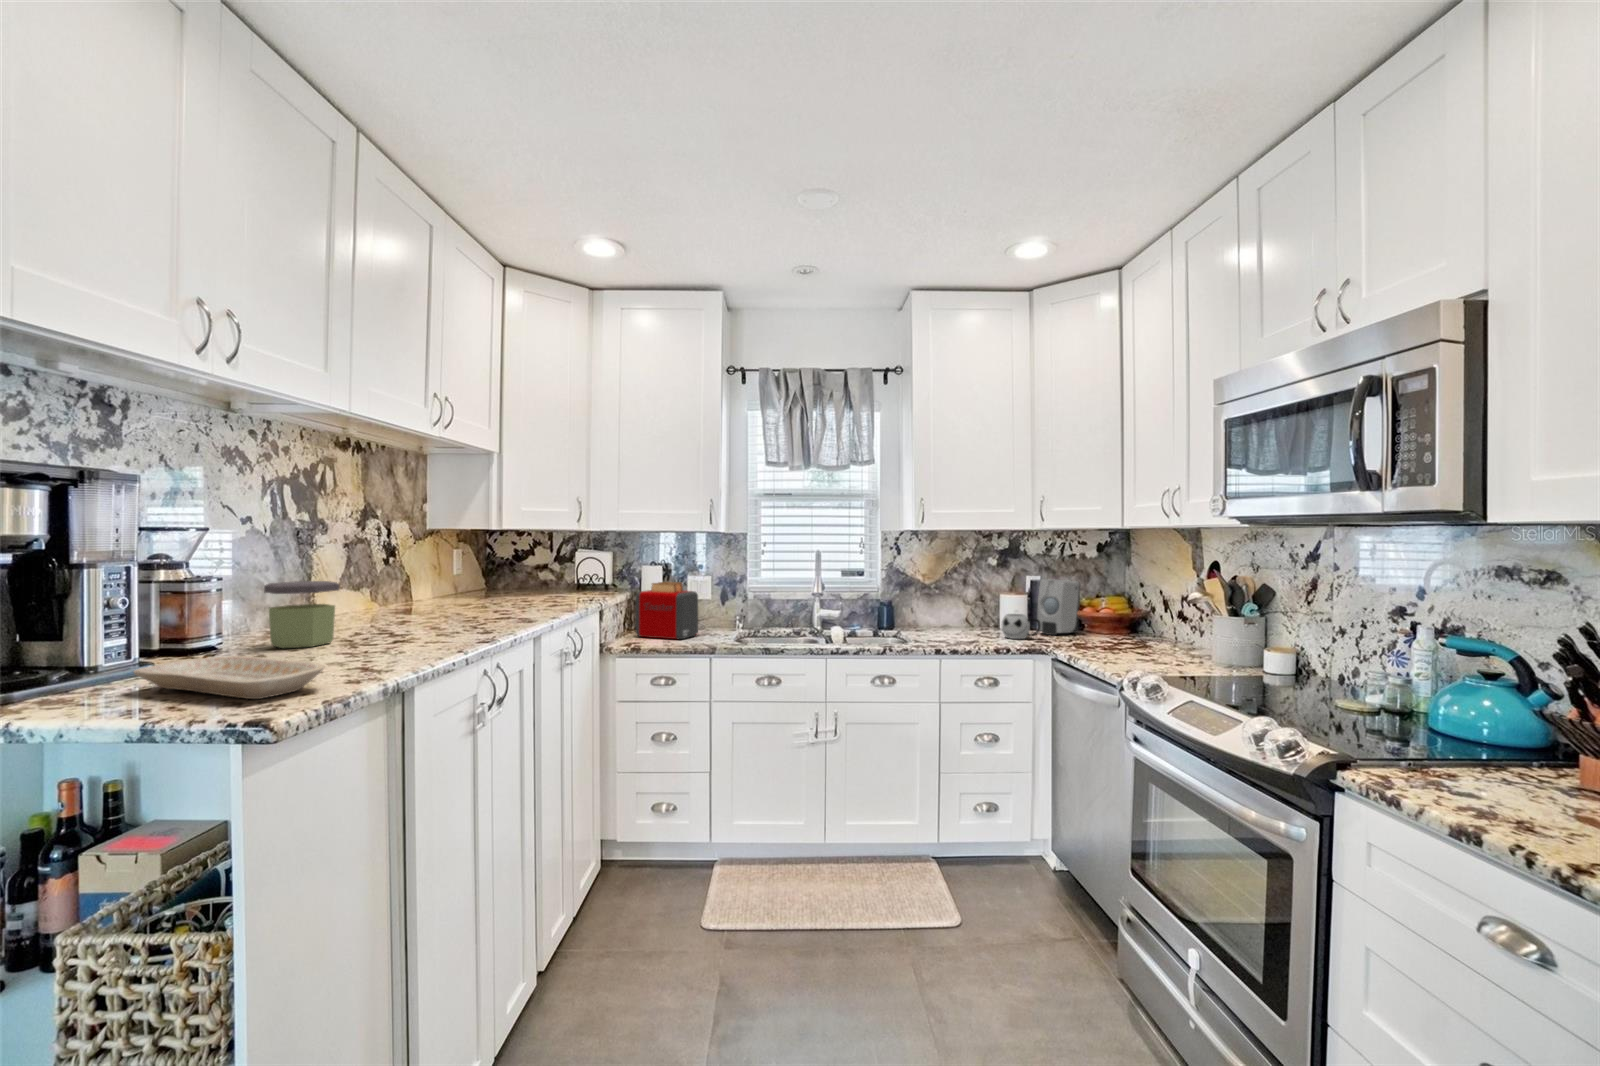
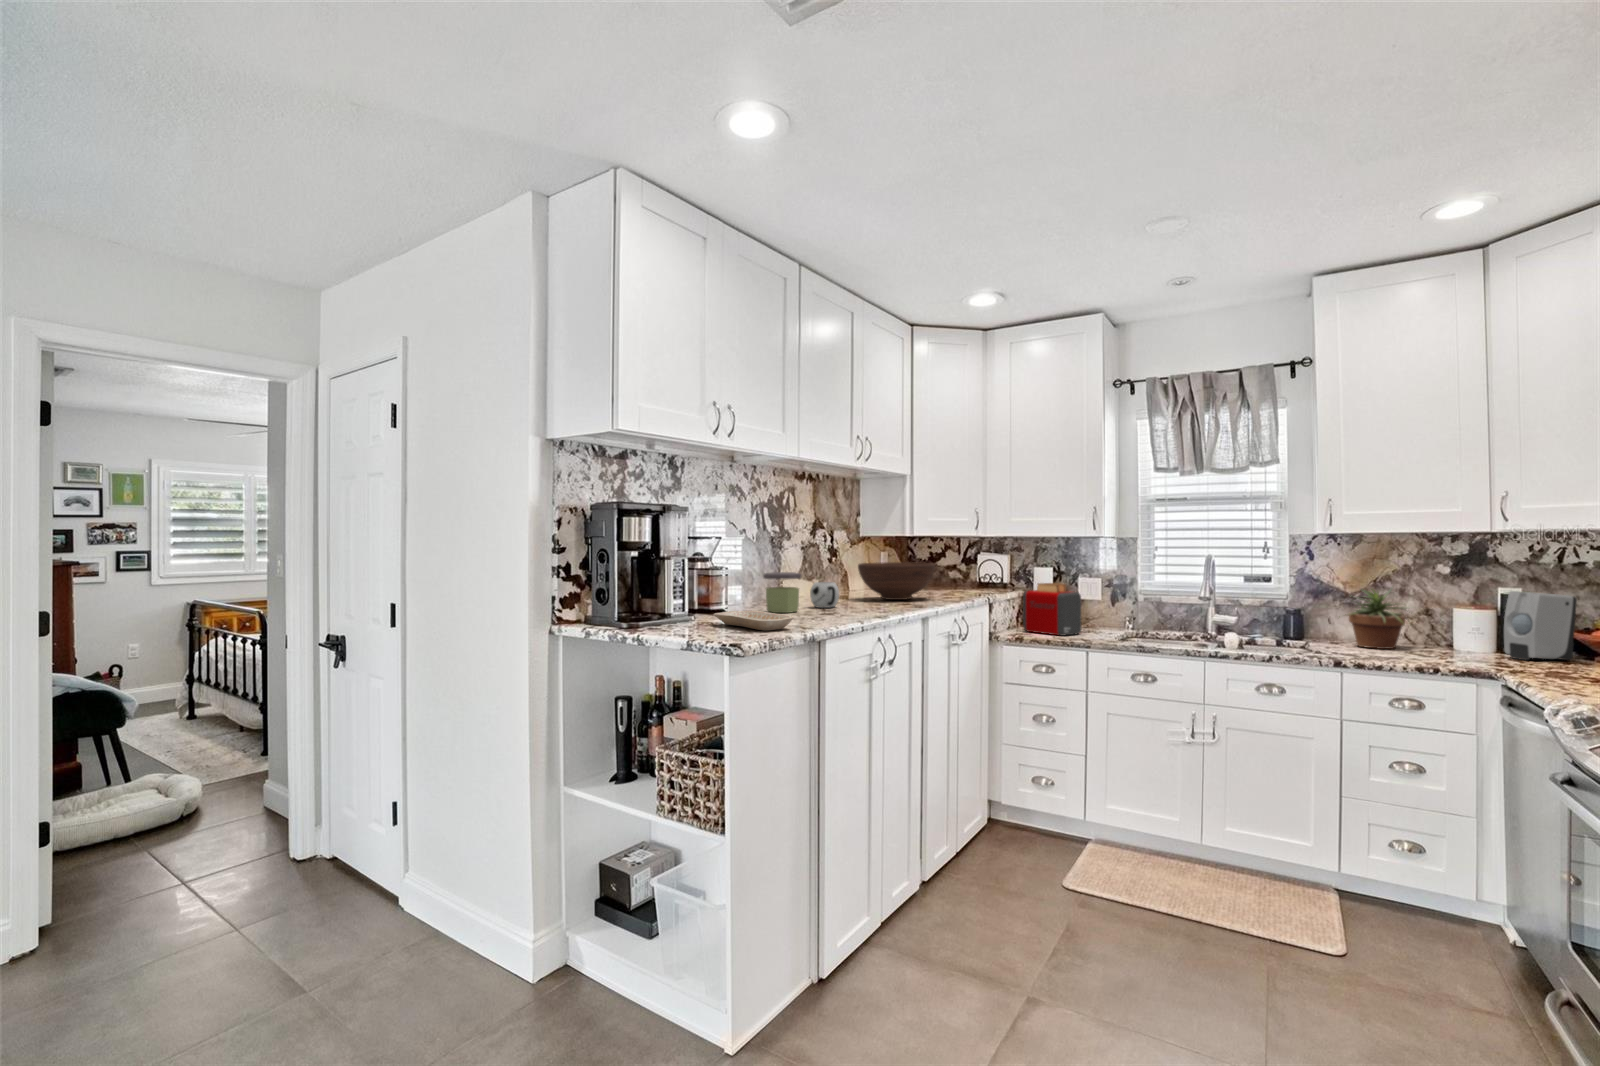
fruit bowl: none [431,562,540,611] -> present [858,562,935,600]
potted plant: none [922,577,976,633] -> present [1347,590,1408,649]
mug: present [1002,614,1041,639] -> present [810,582,839,608]

